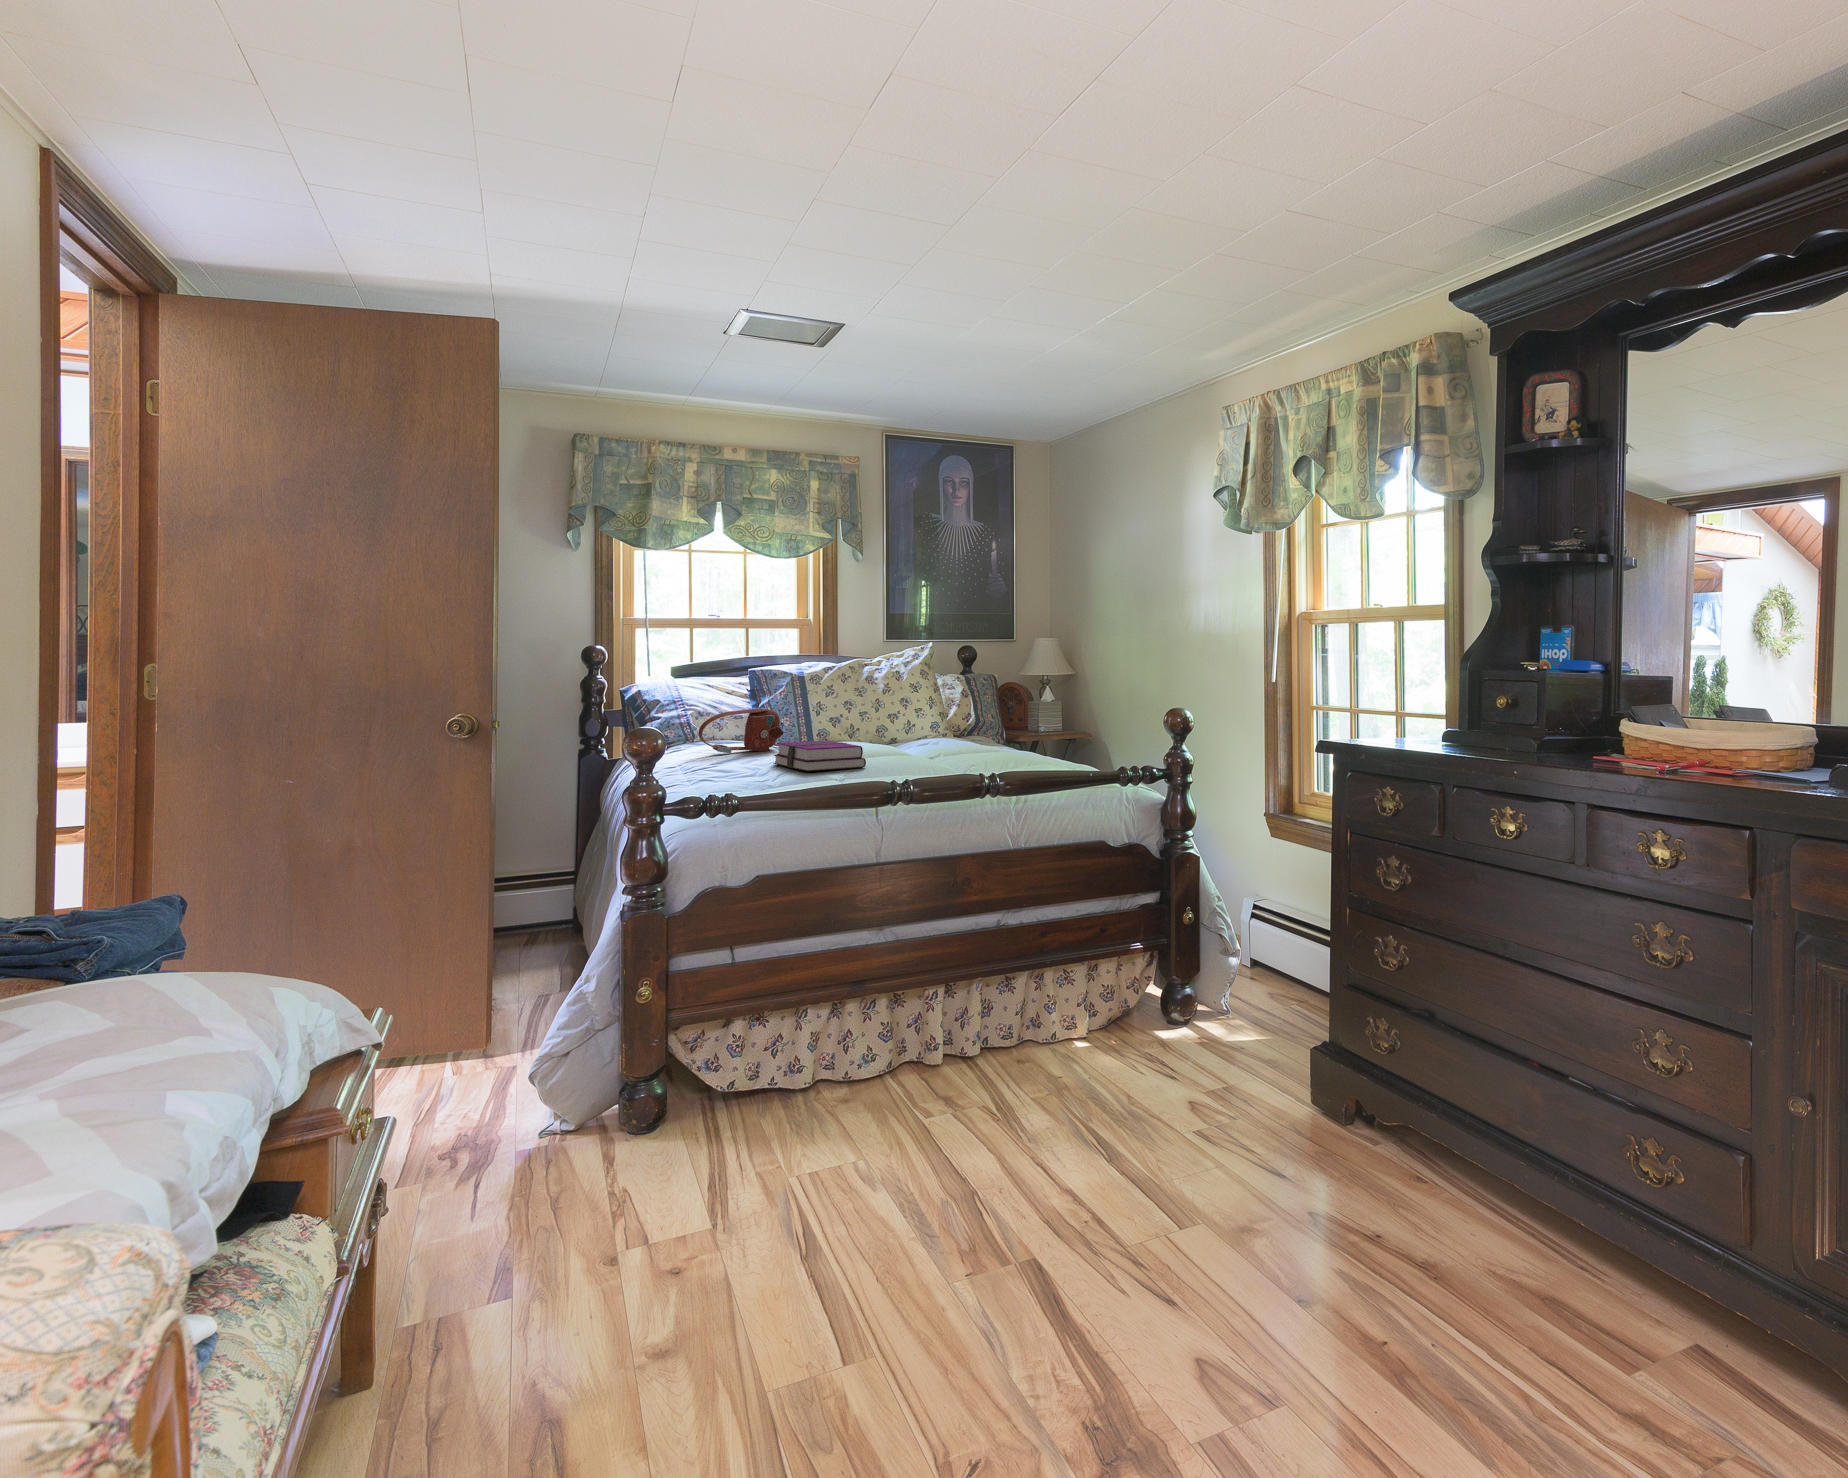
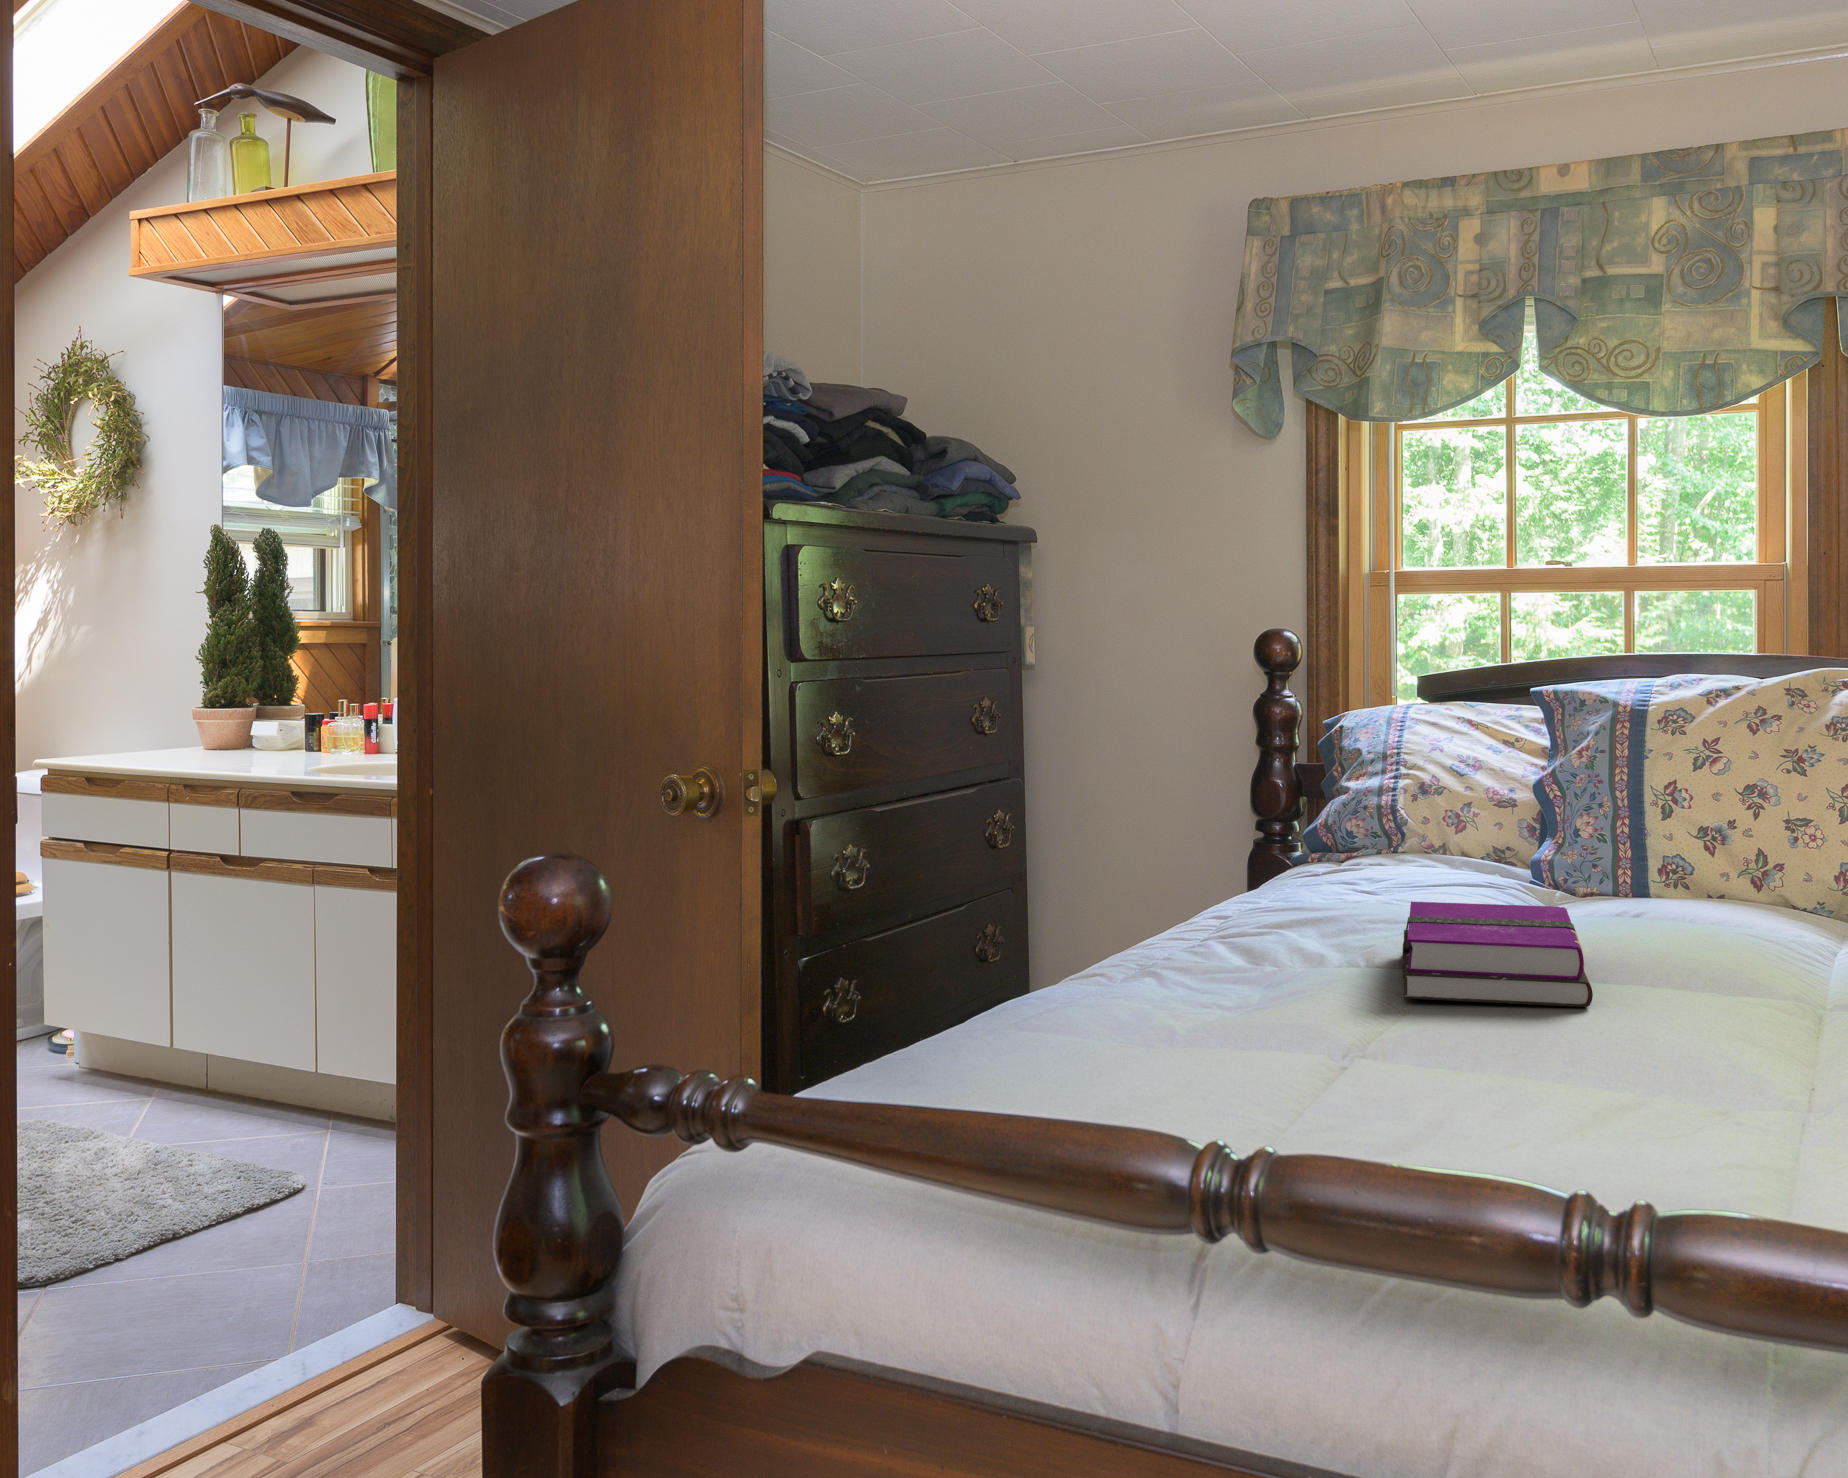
handbag: present [698,708,784,753] -> none [1319,794,1543,900]

